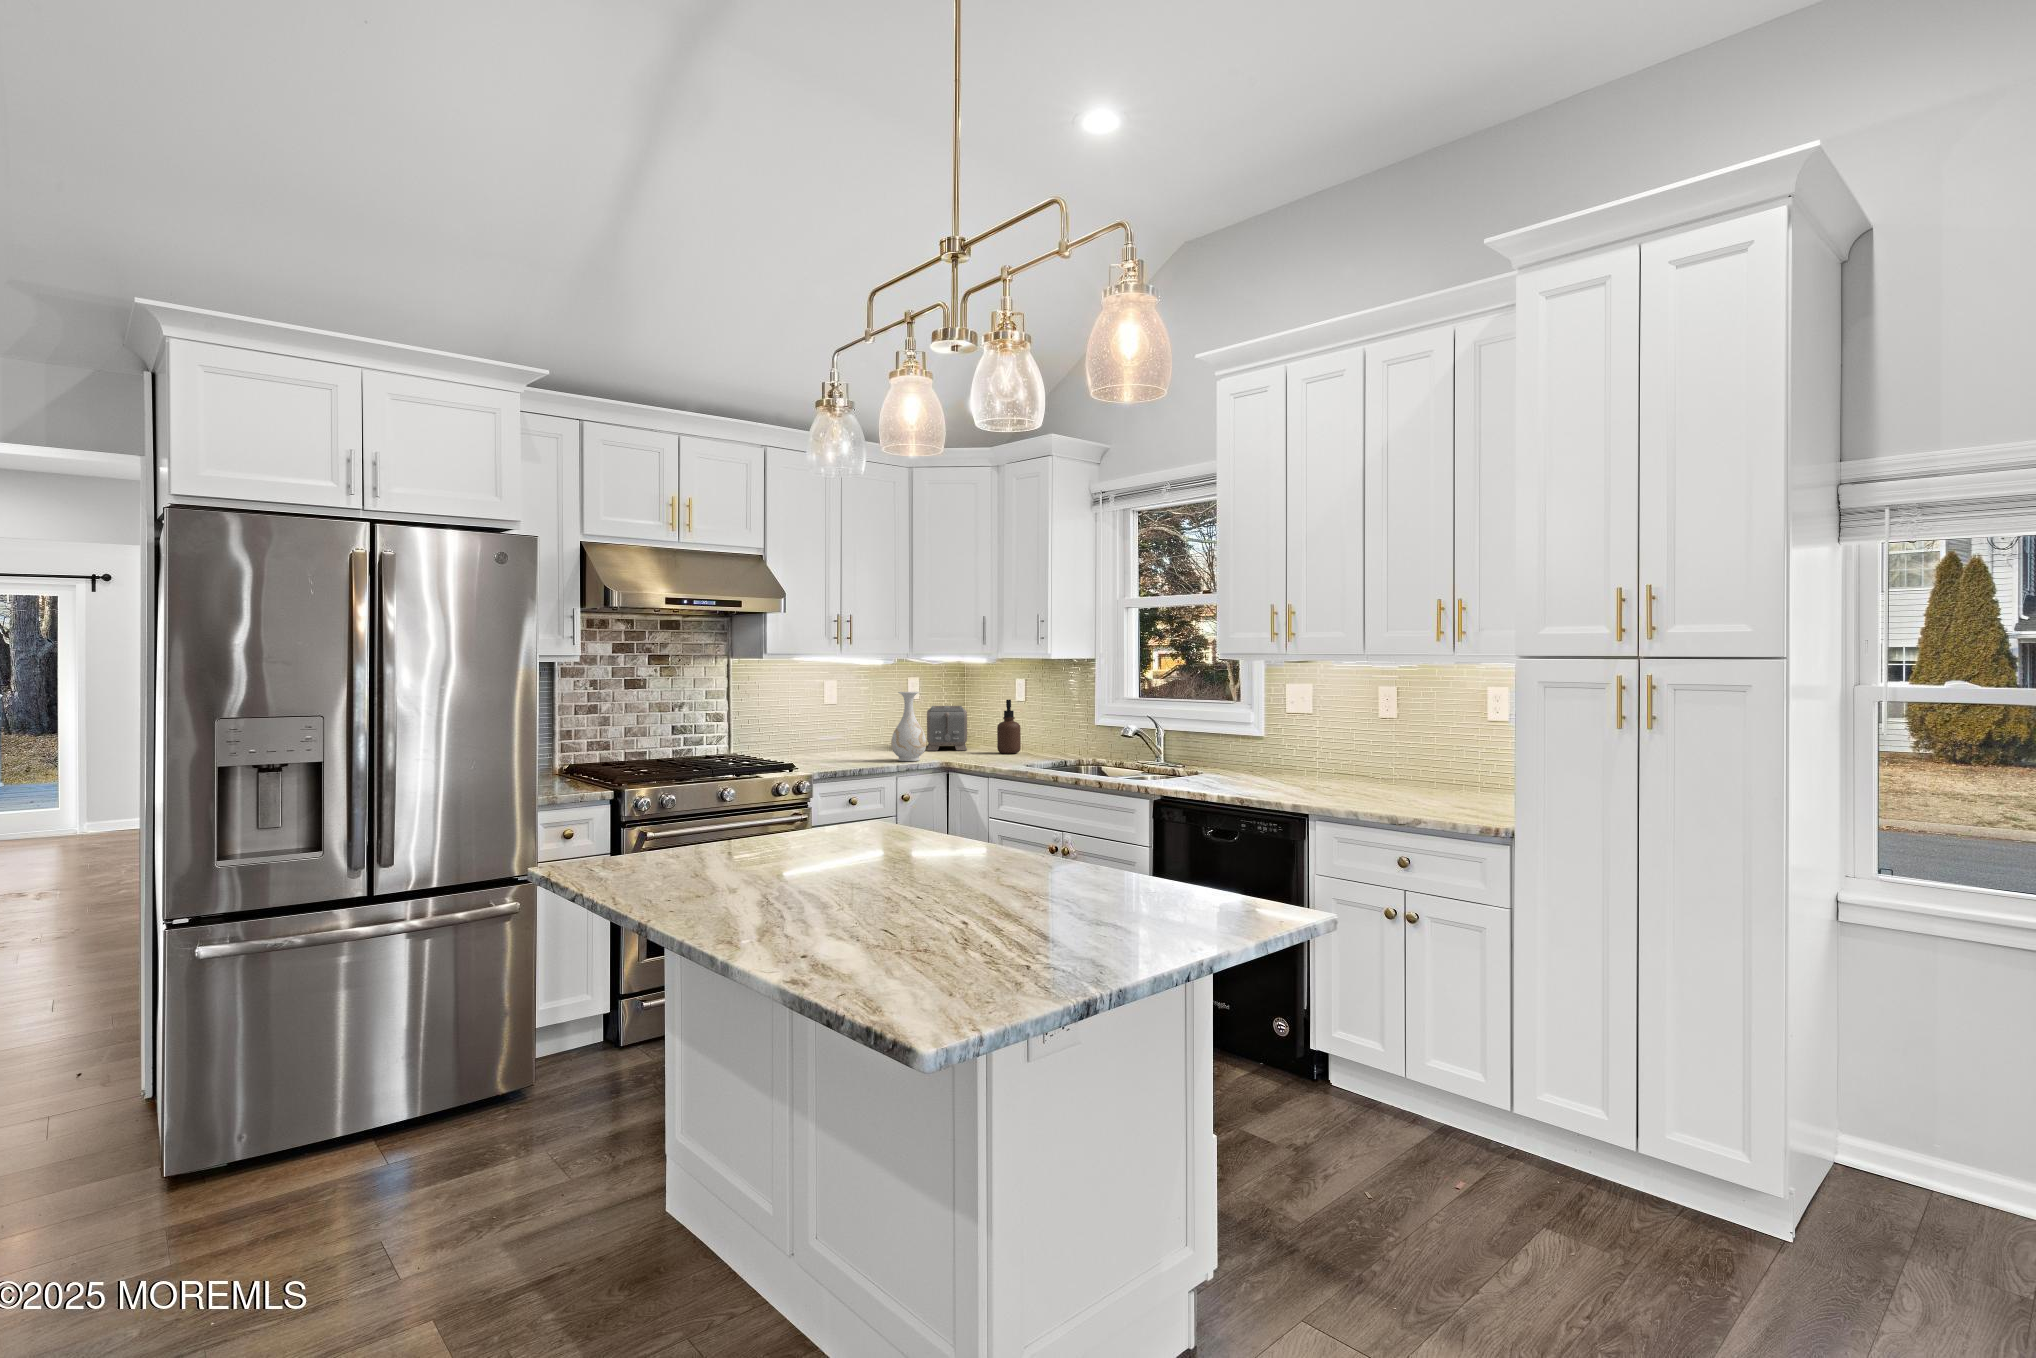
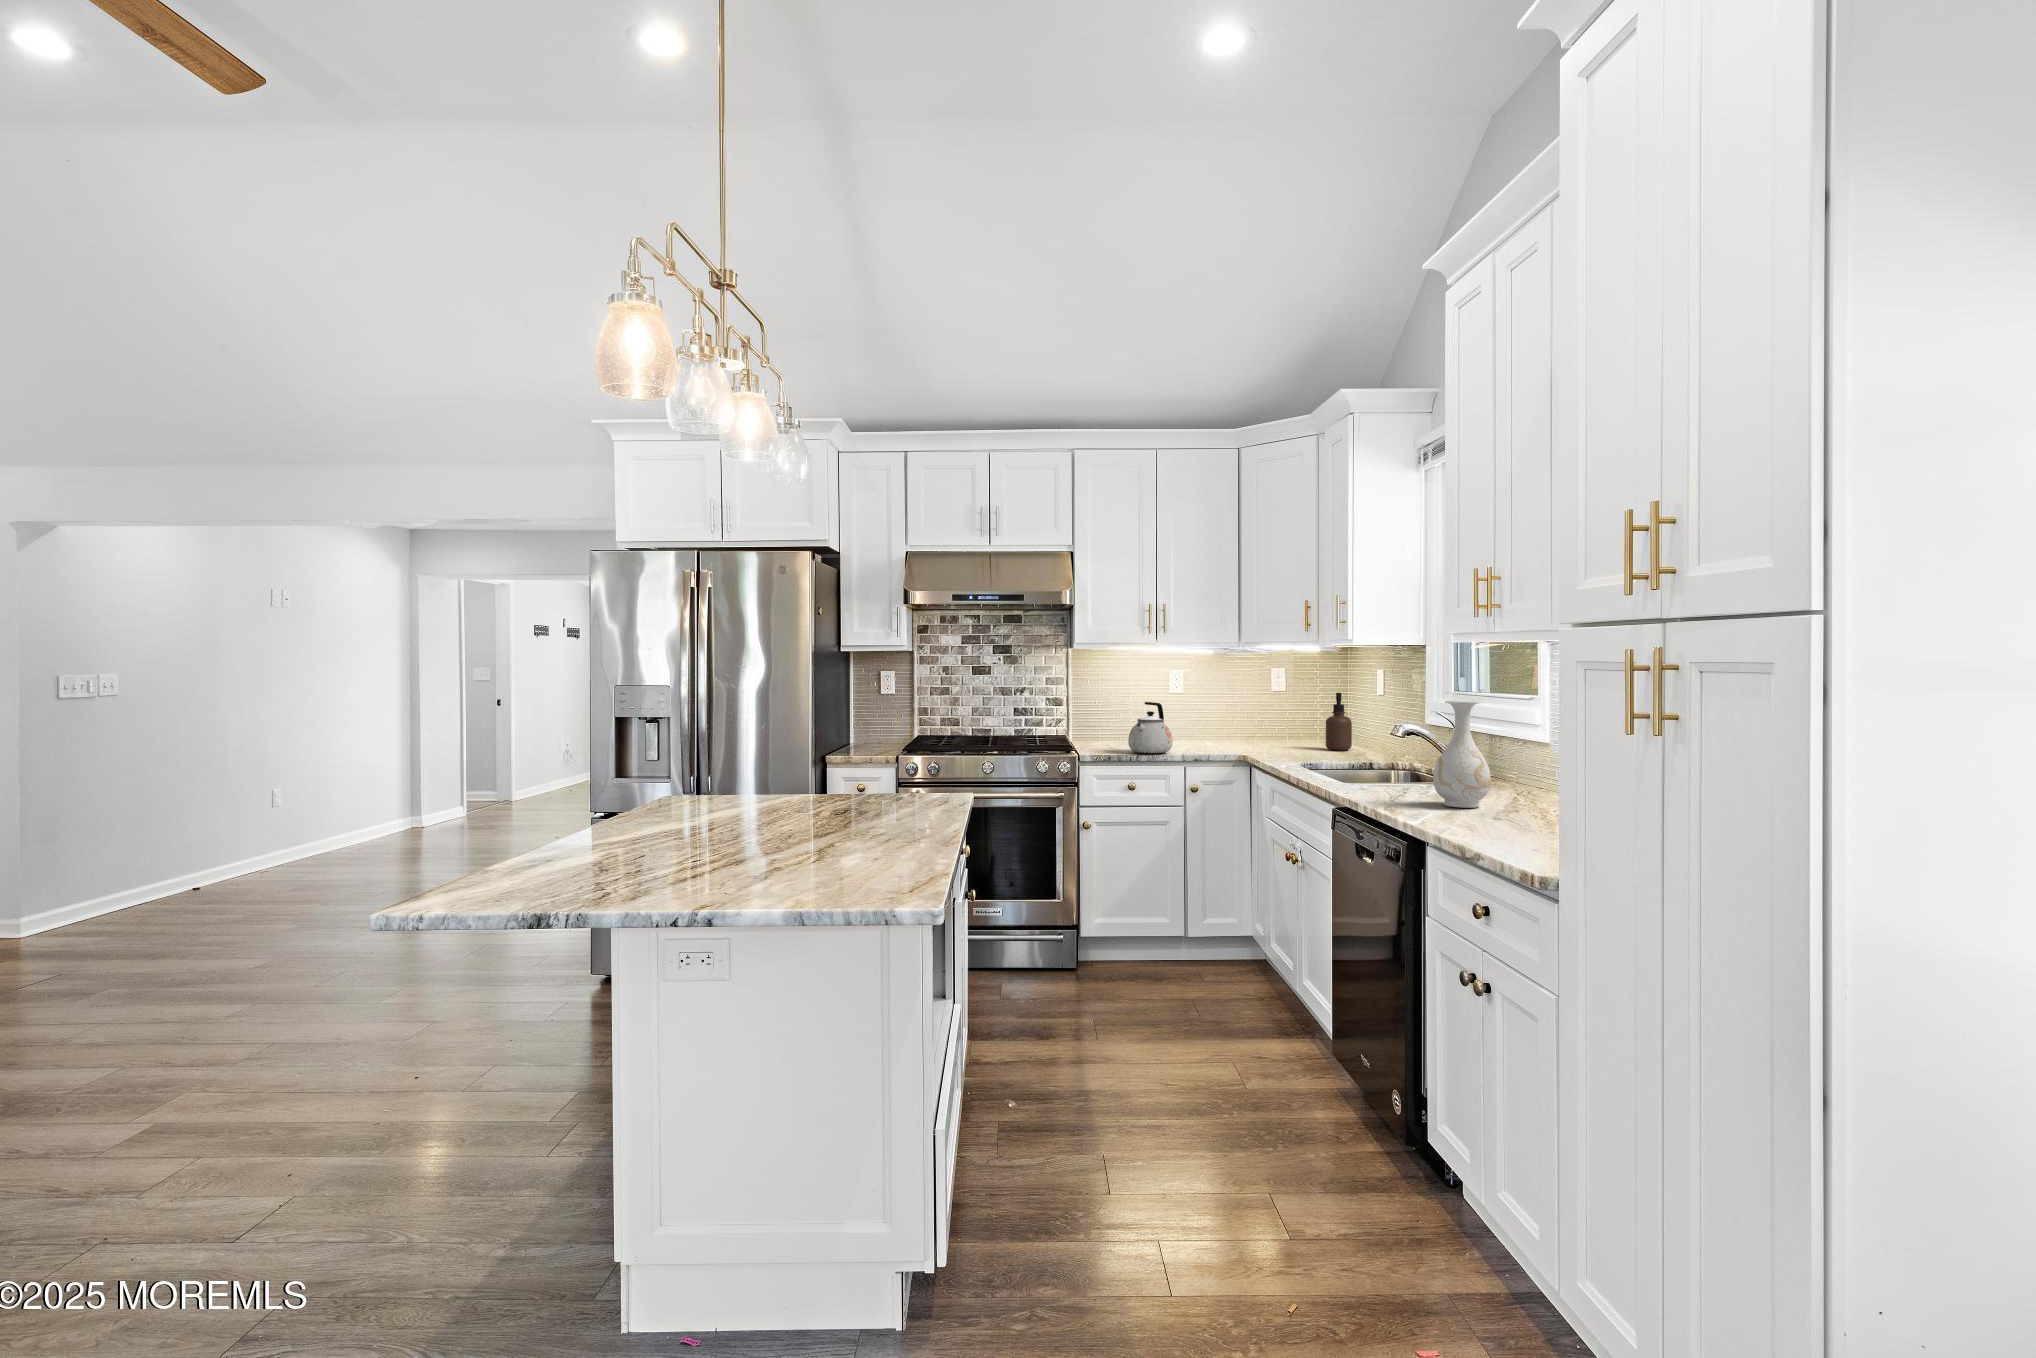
vase: present [891,692,927,761] -> present [1433,700,1491,808]
toaster: present [927,706,967,751] -> none [1266,697,1328,745]
kettle: none [838,714,884,767] -> present [1128,702,1172,754]

